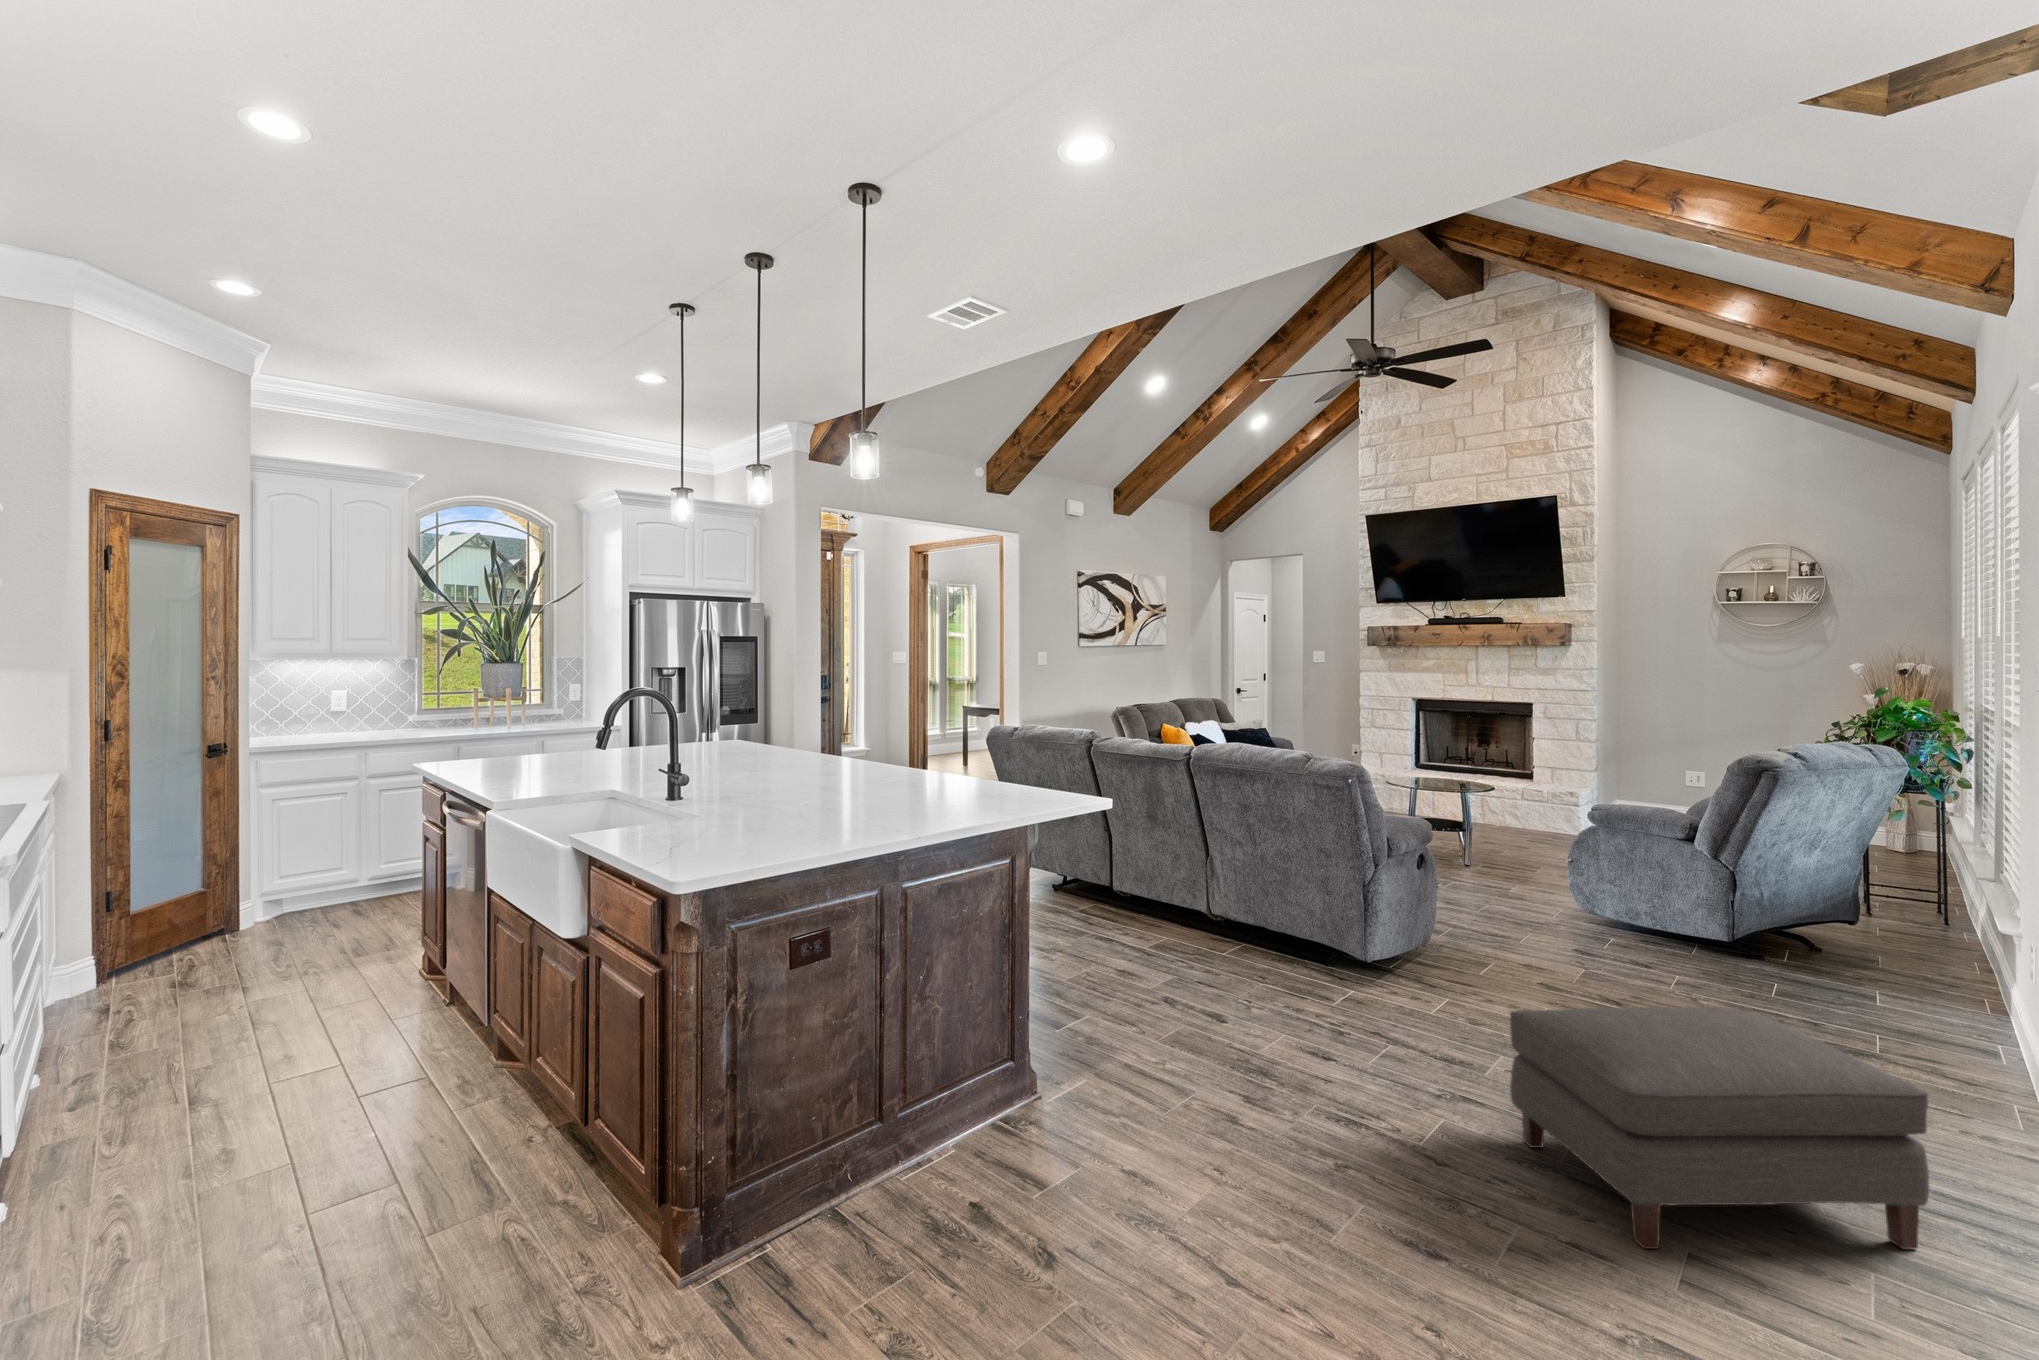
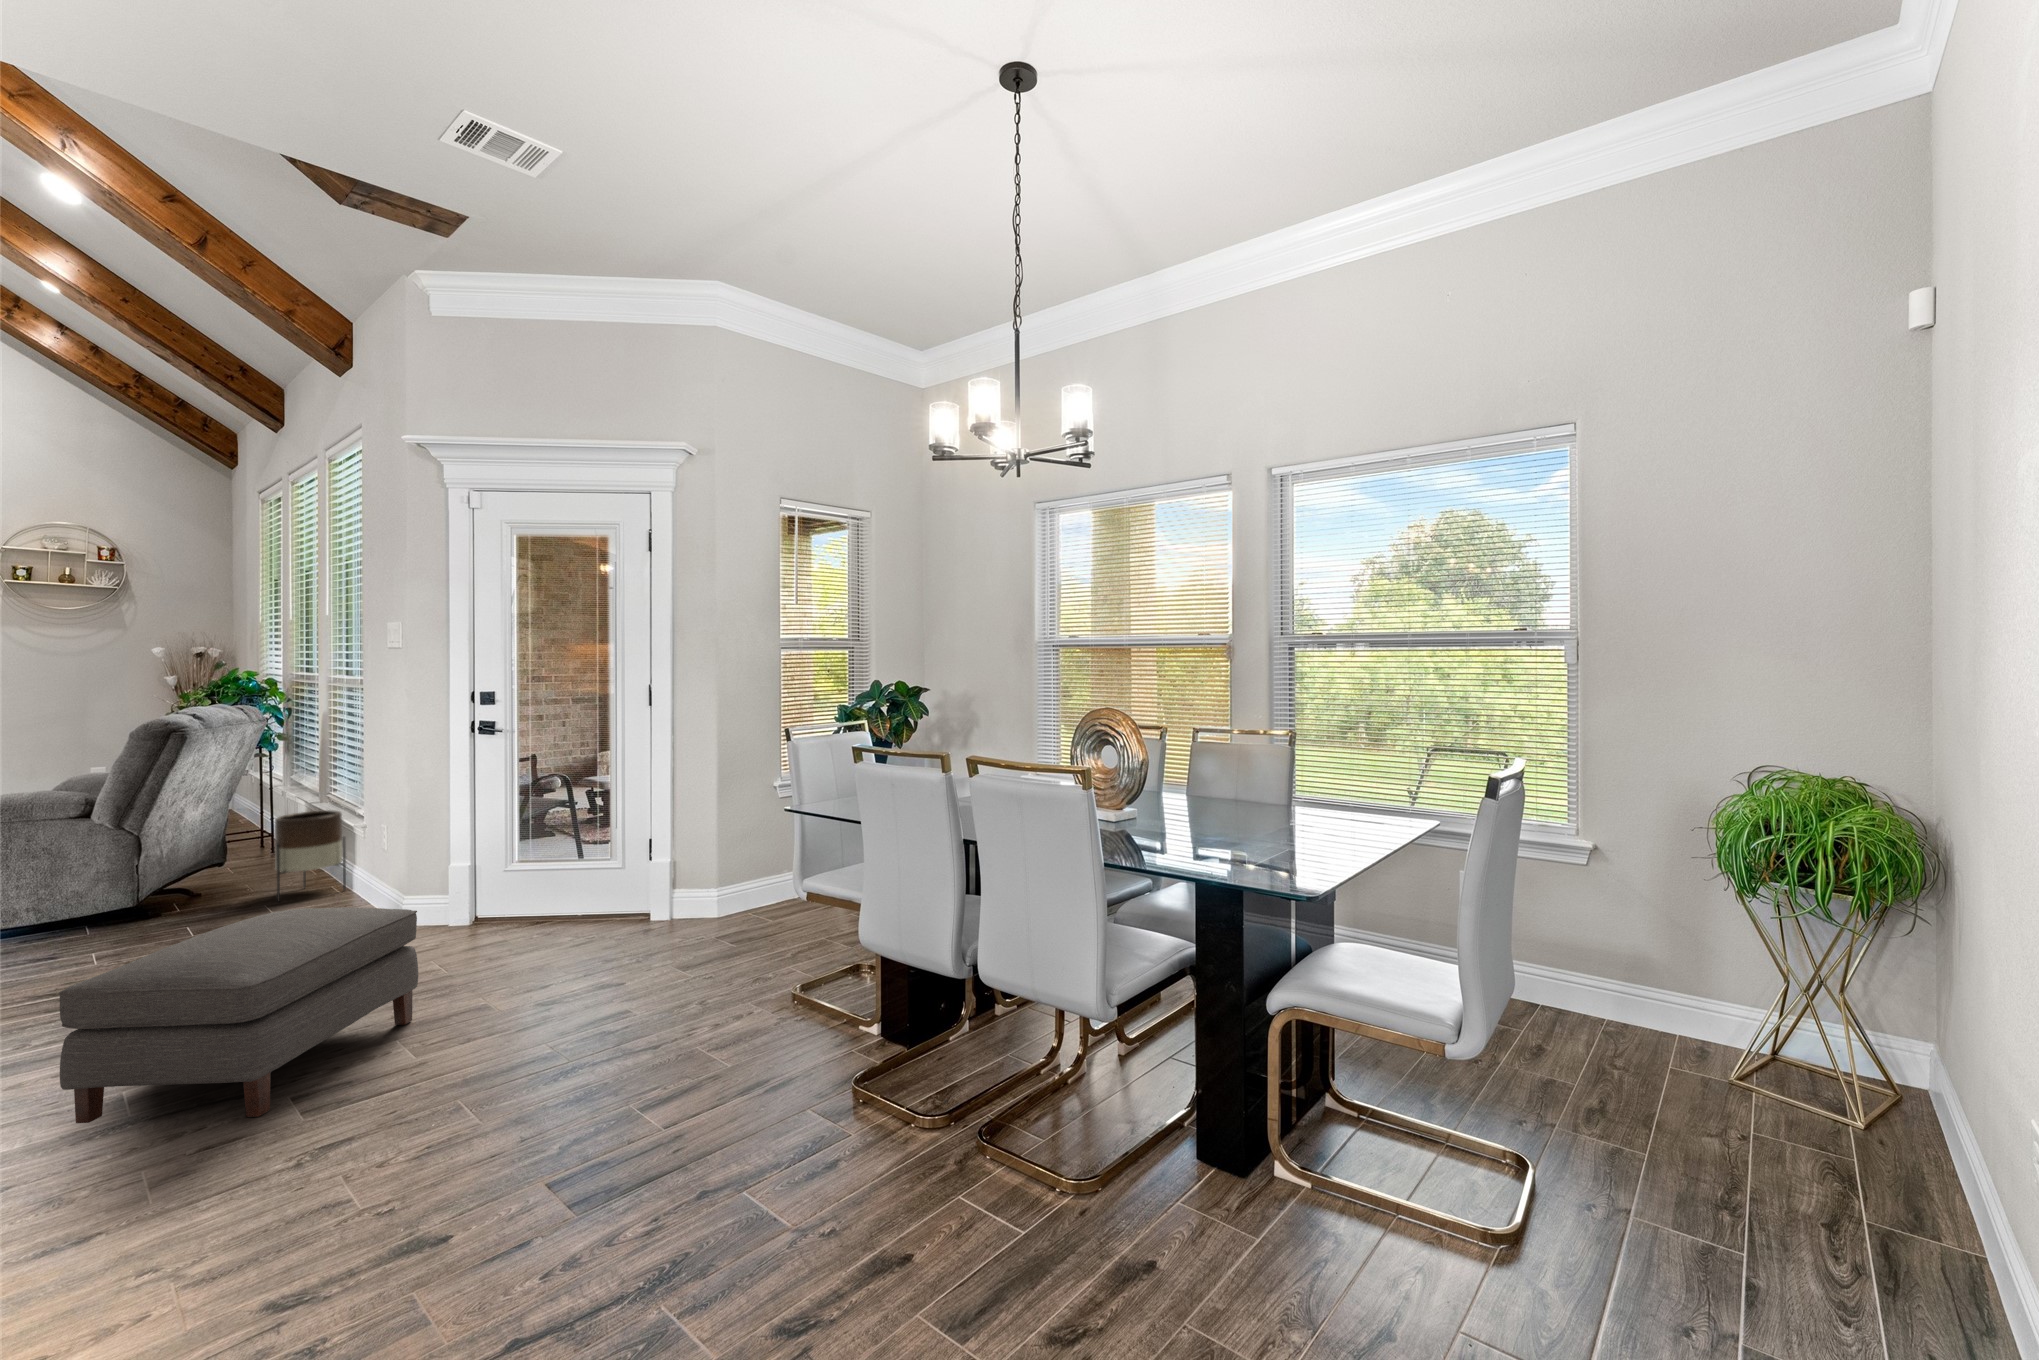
planter: none [1894,887,1994,1010] -> present [275,810,346,901]

